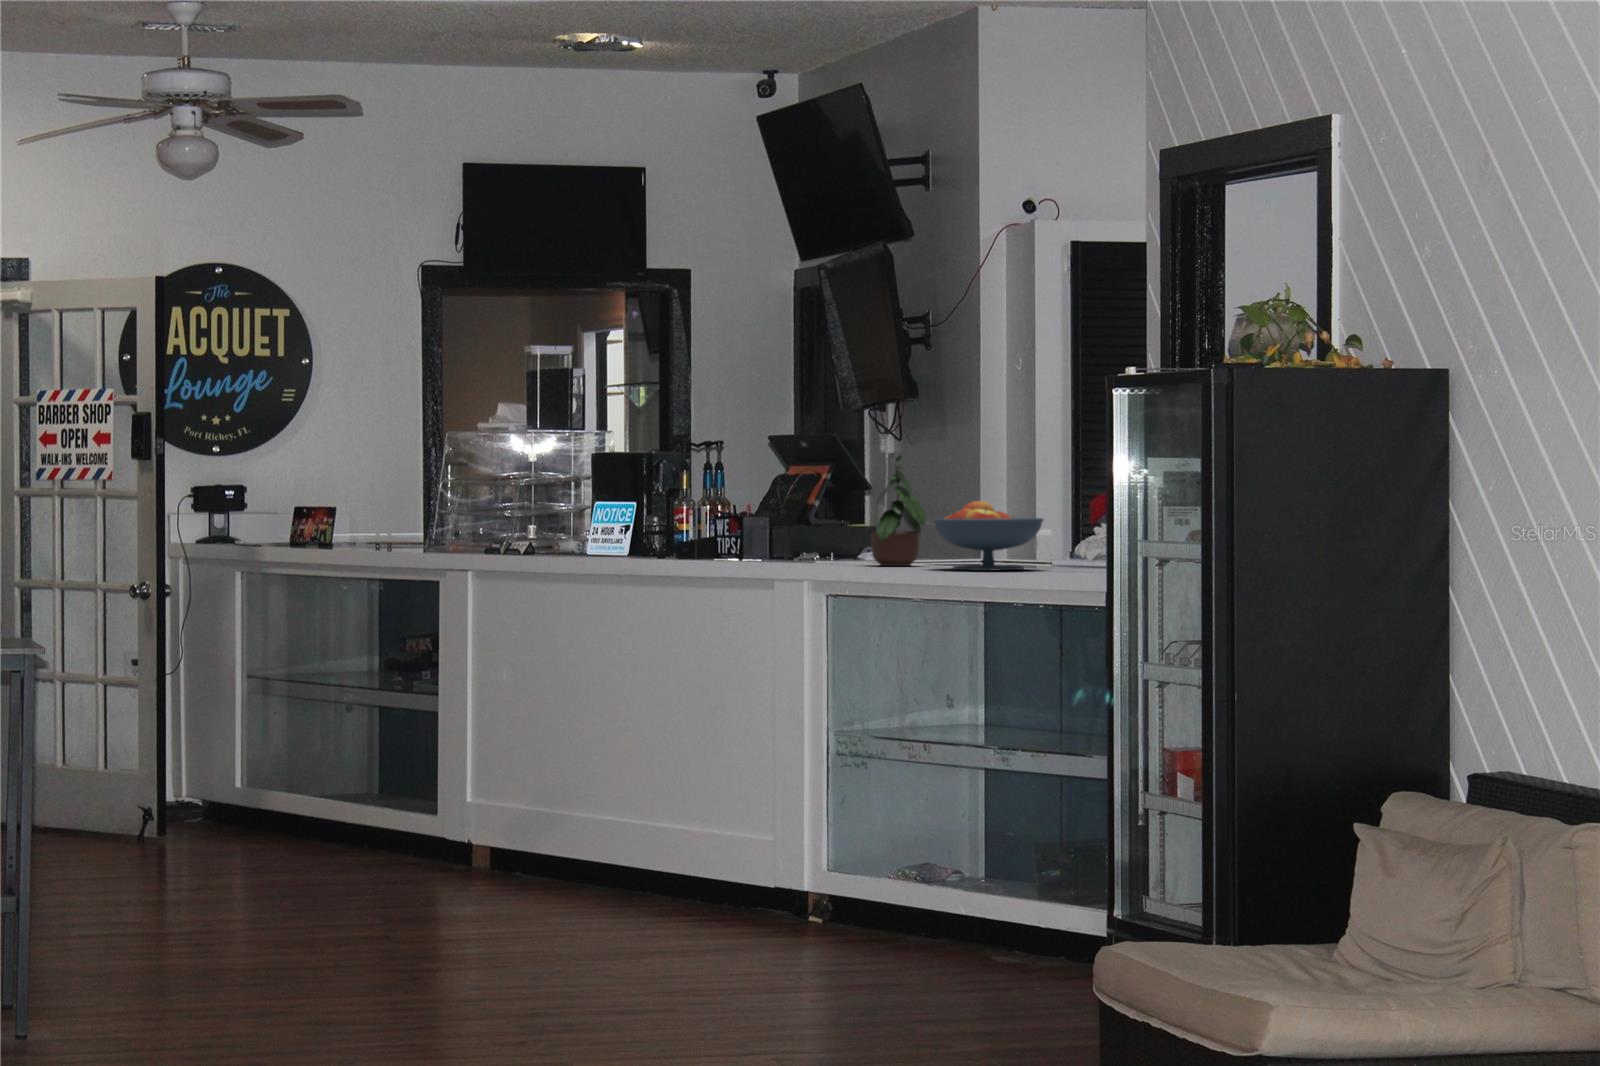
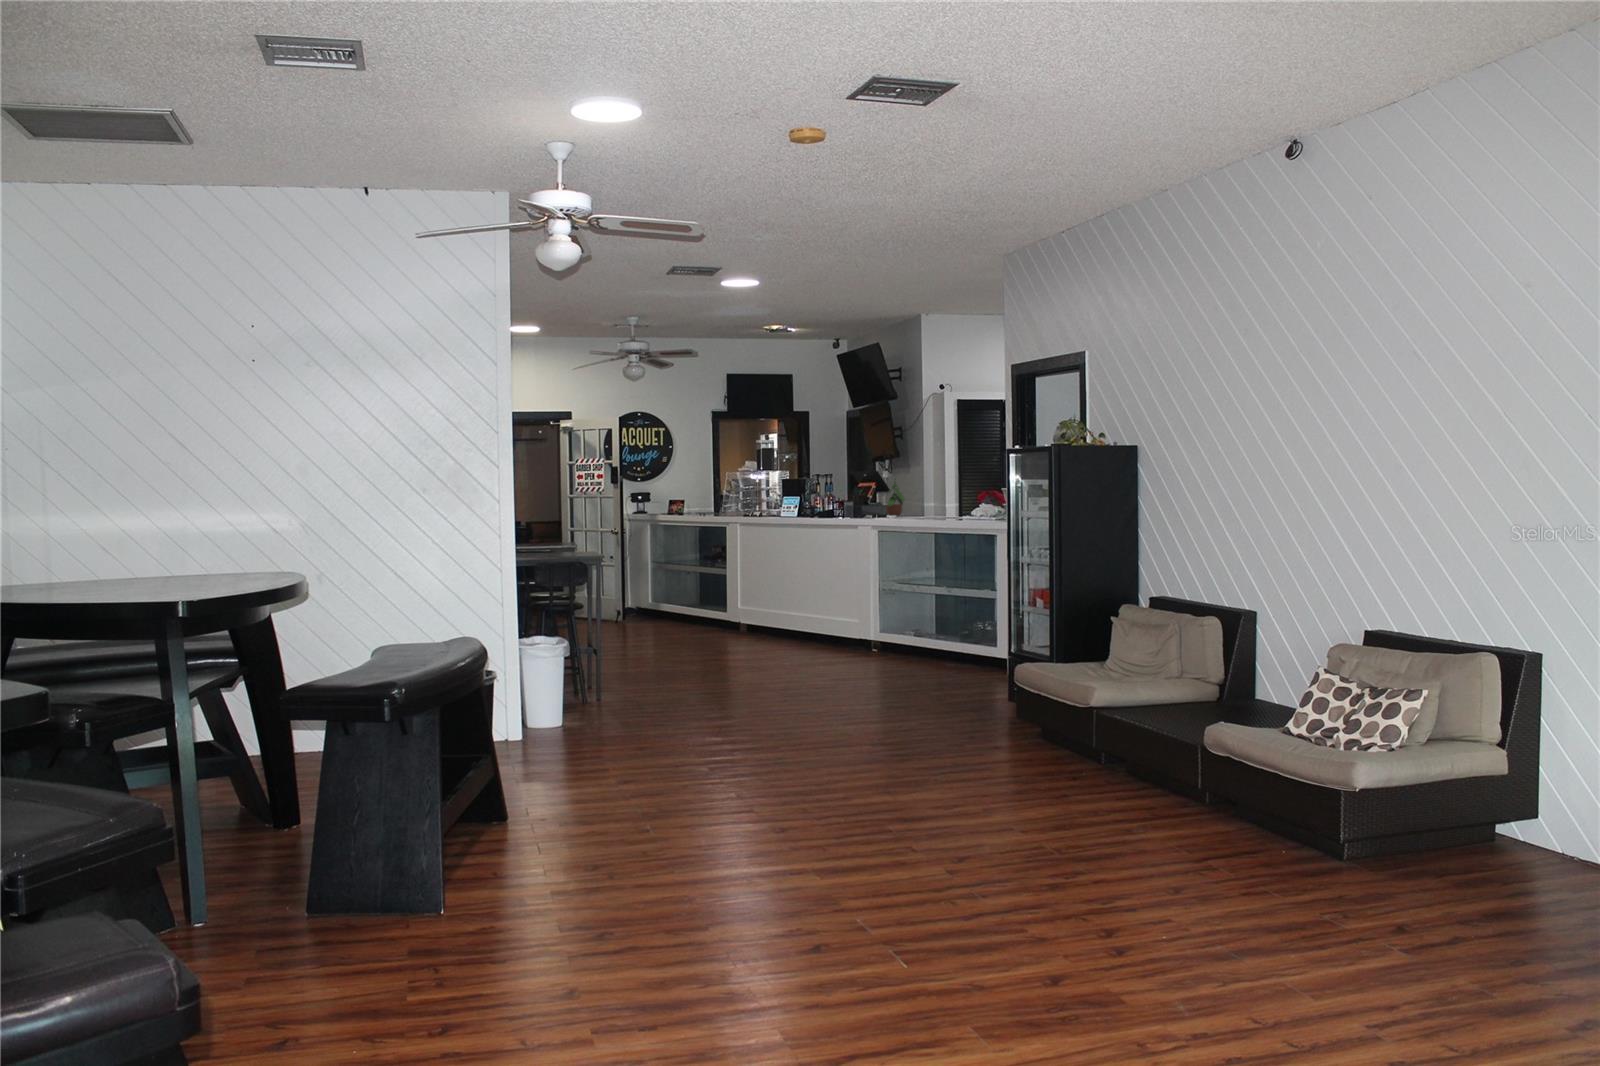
fruit bowl: present [933,501,1043,571] -> none [907,493,945,516]

